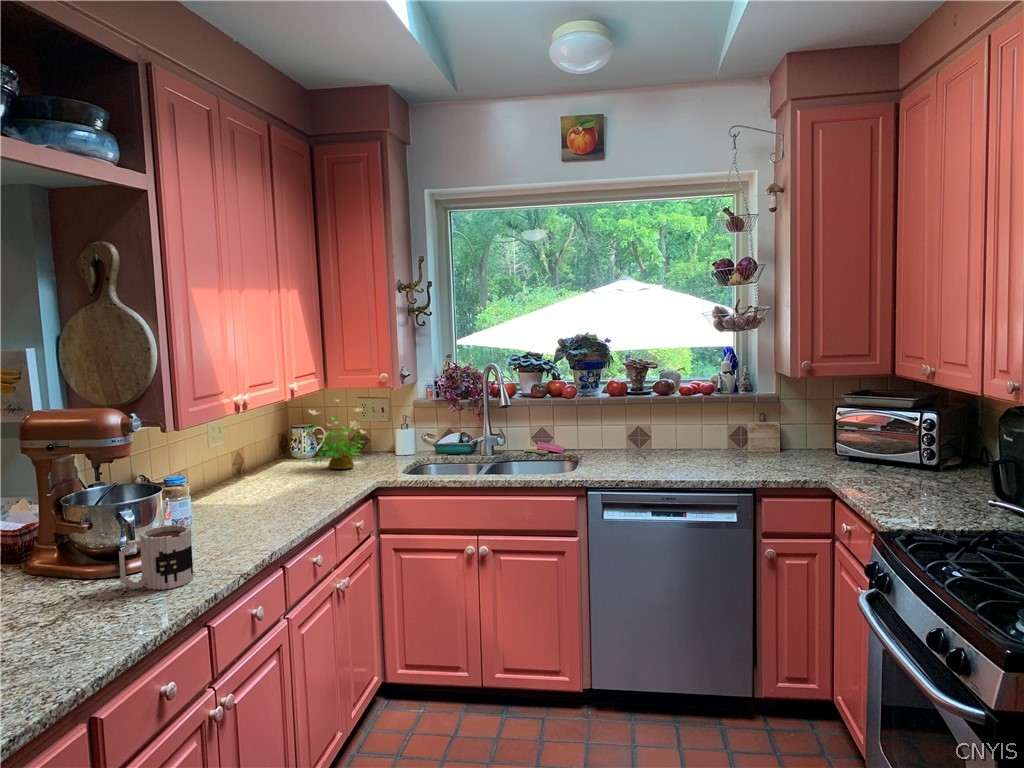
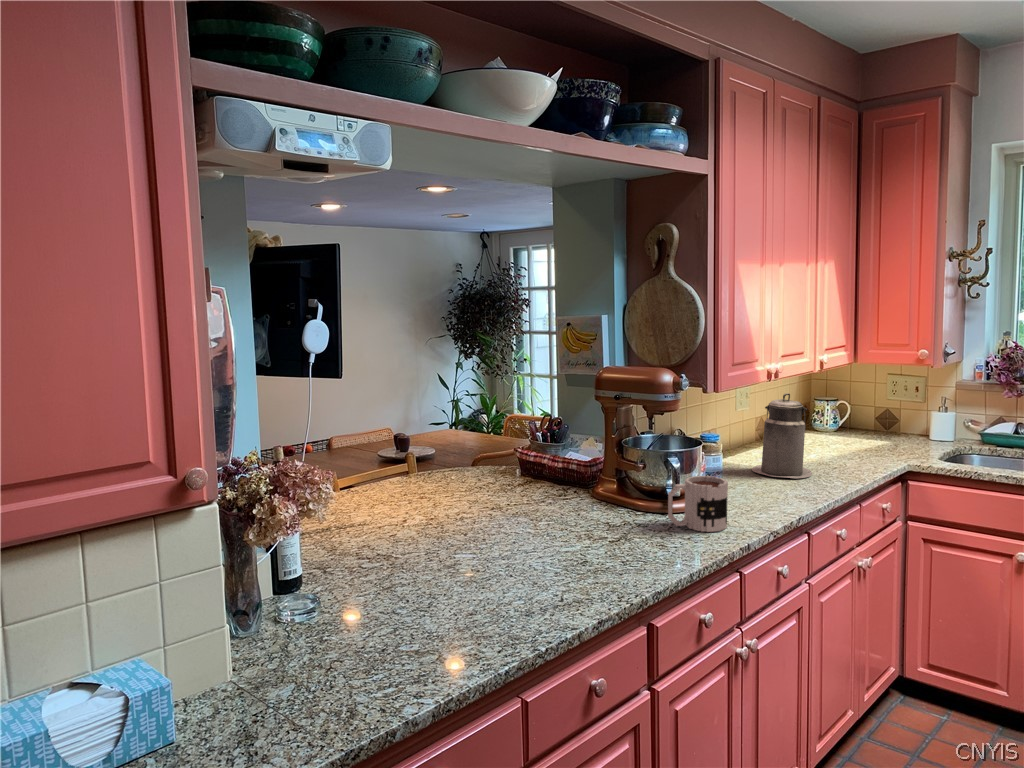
potted plant: present [305,400,365,469] -> none [827,374,900,448]
canister: none [227,424,289,512] -> present [752,393,812,478]

